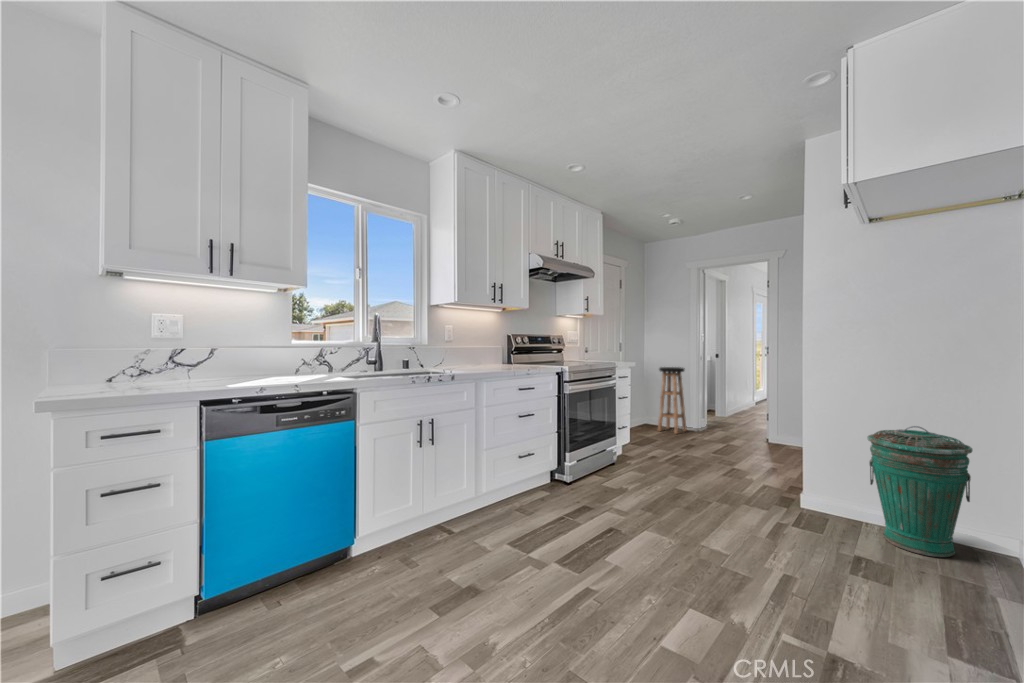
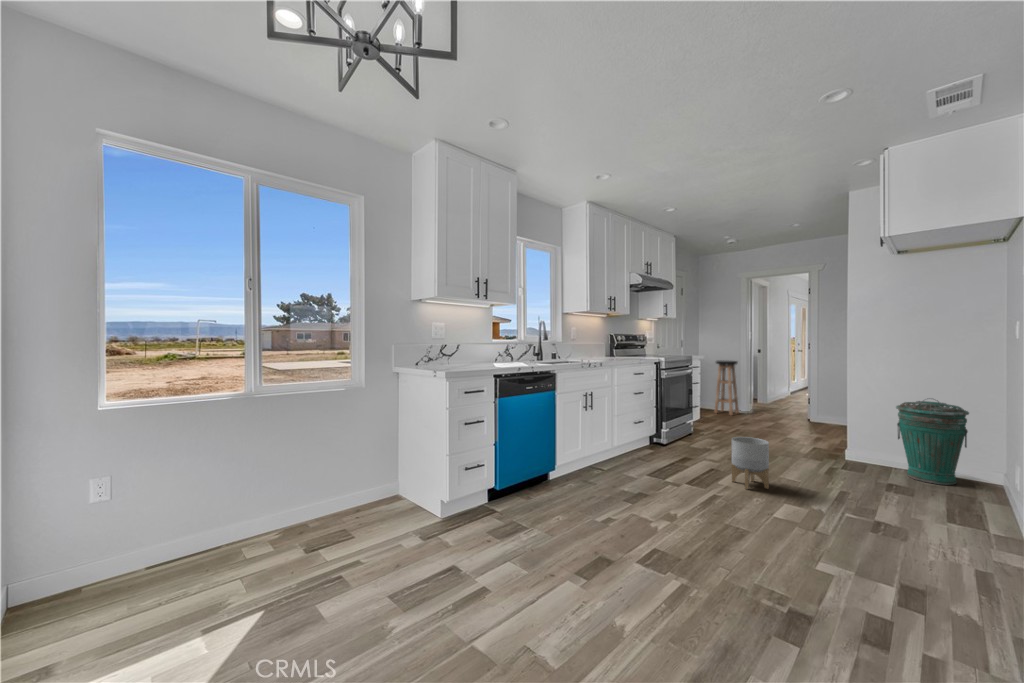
planter: none [626,486,678,574] -> present [732,437,769,489]

